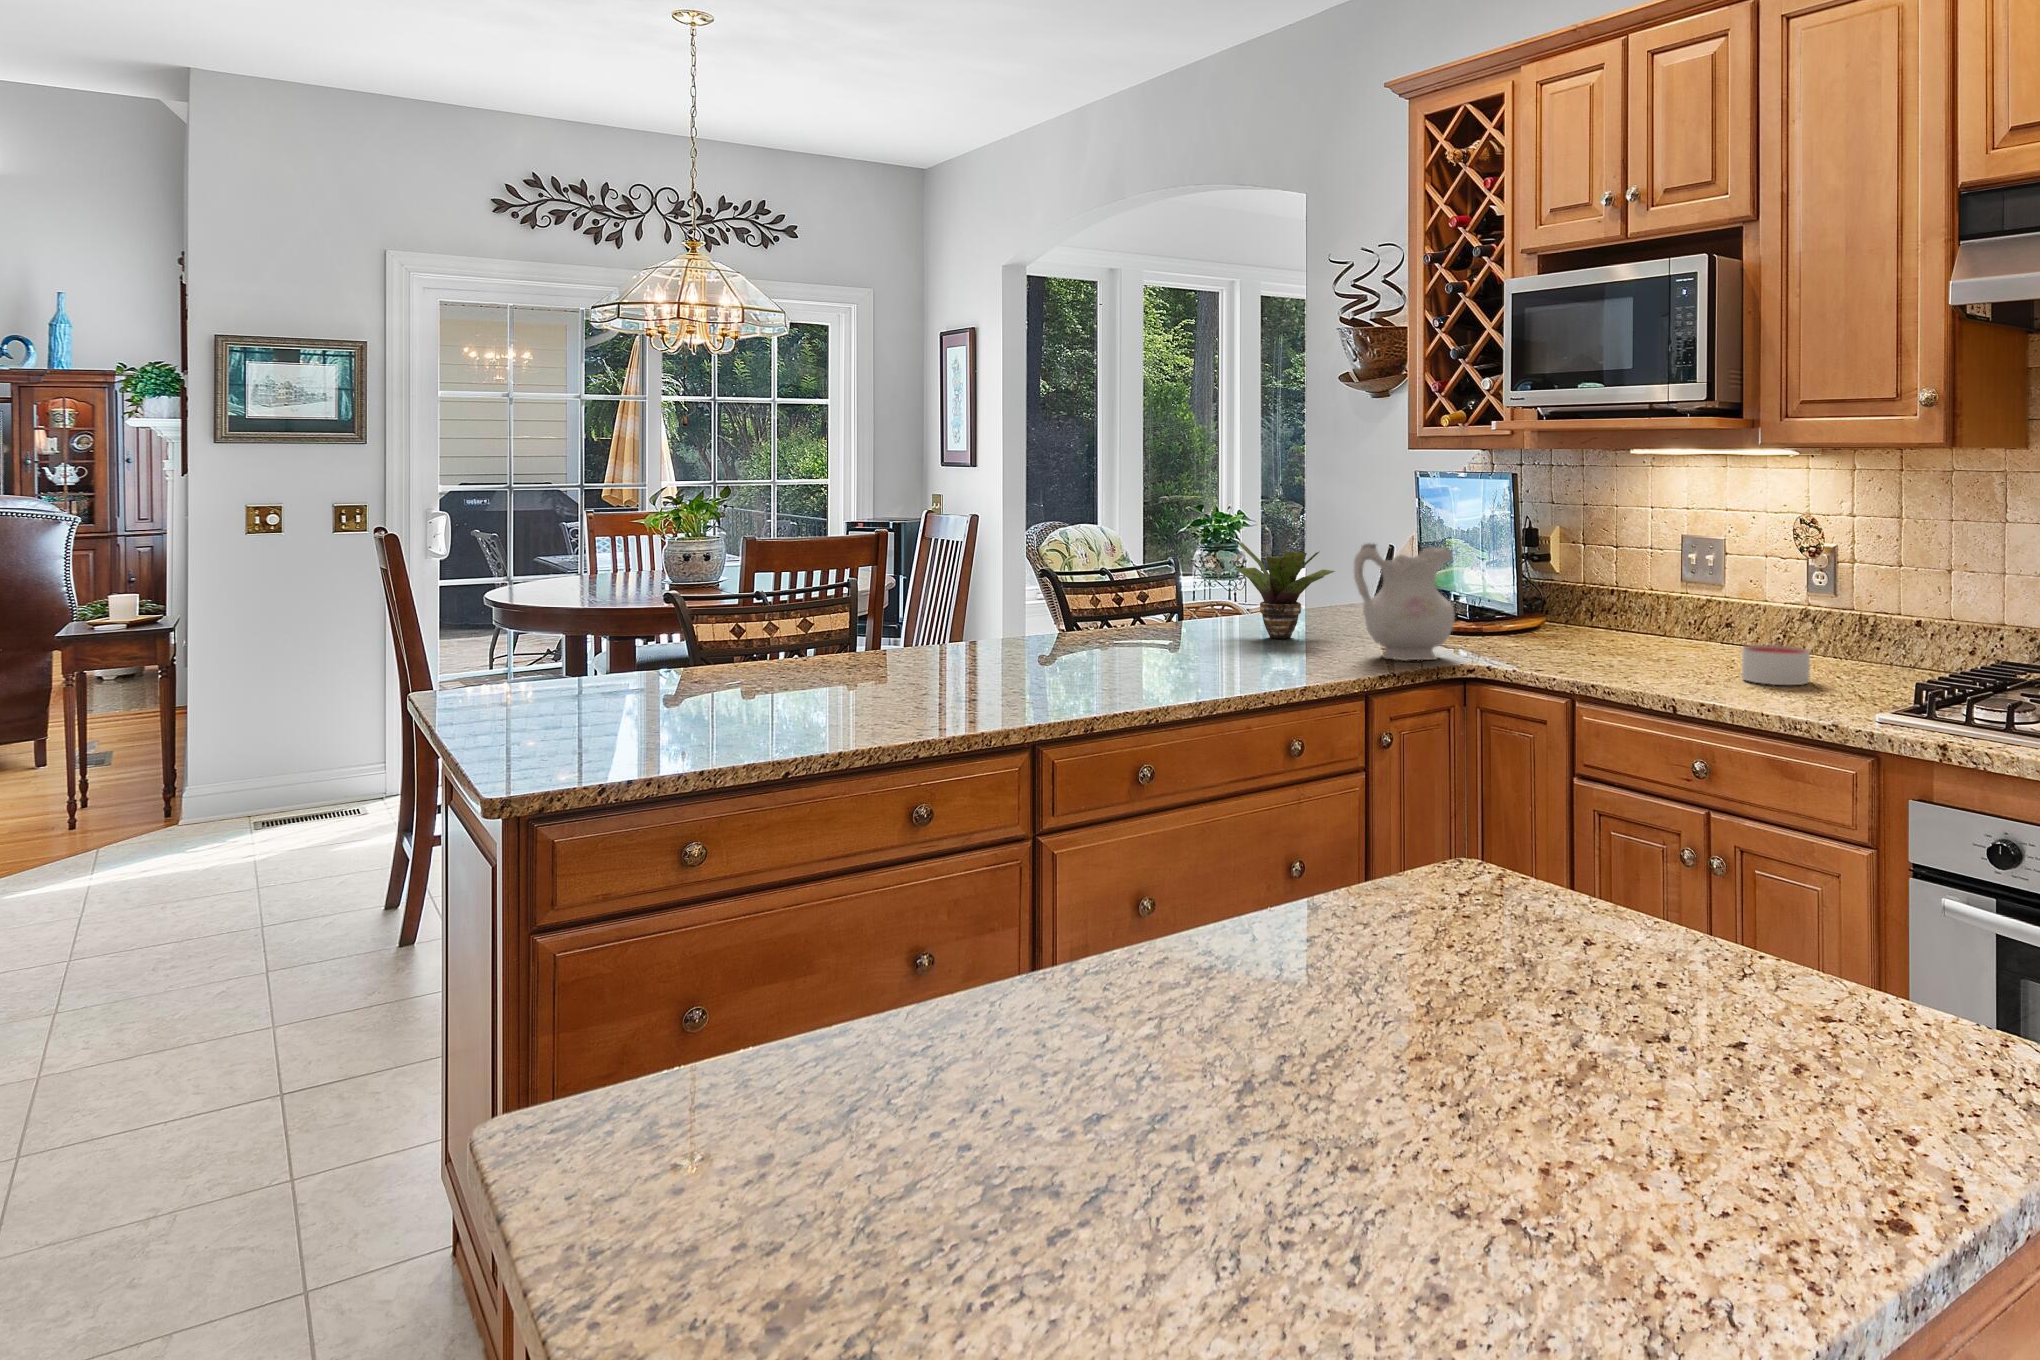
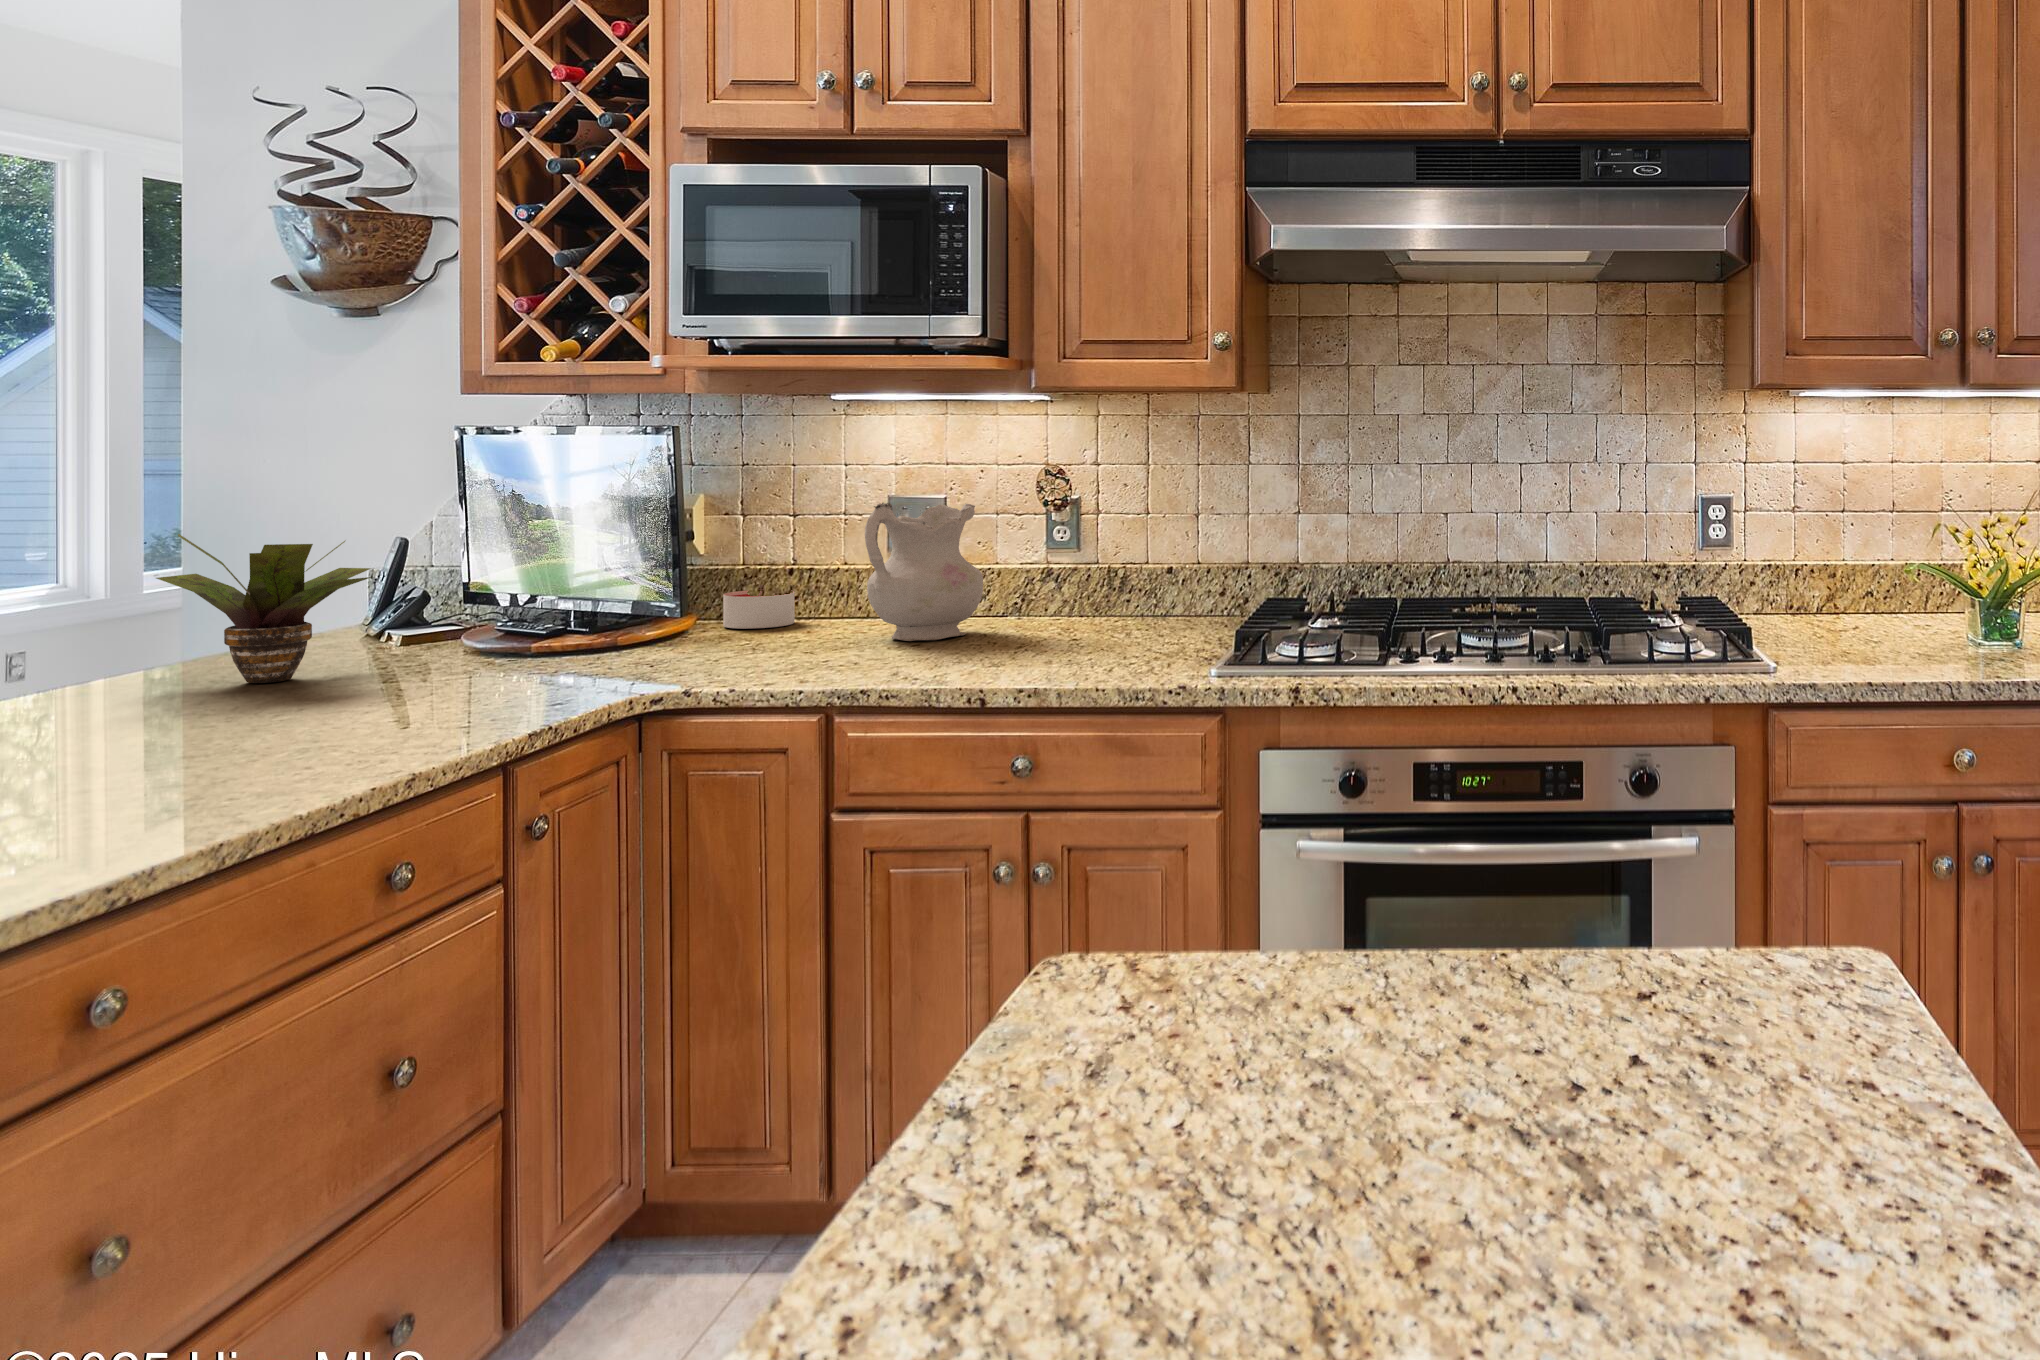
ceramic pitcher: present [1354,543,1455,660] -> present [865,503,983,641]
candle: present [1742,645,1810,685] -> present [723,591,795,629]

